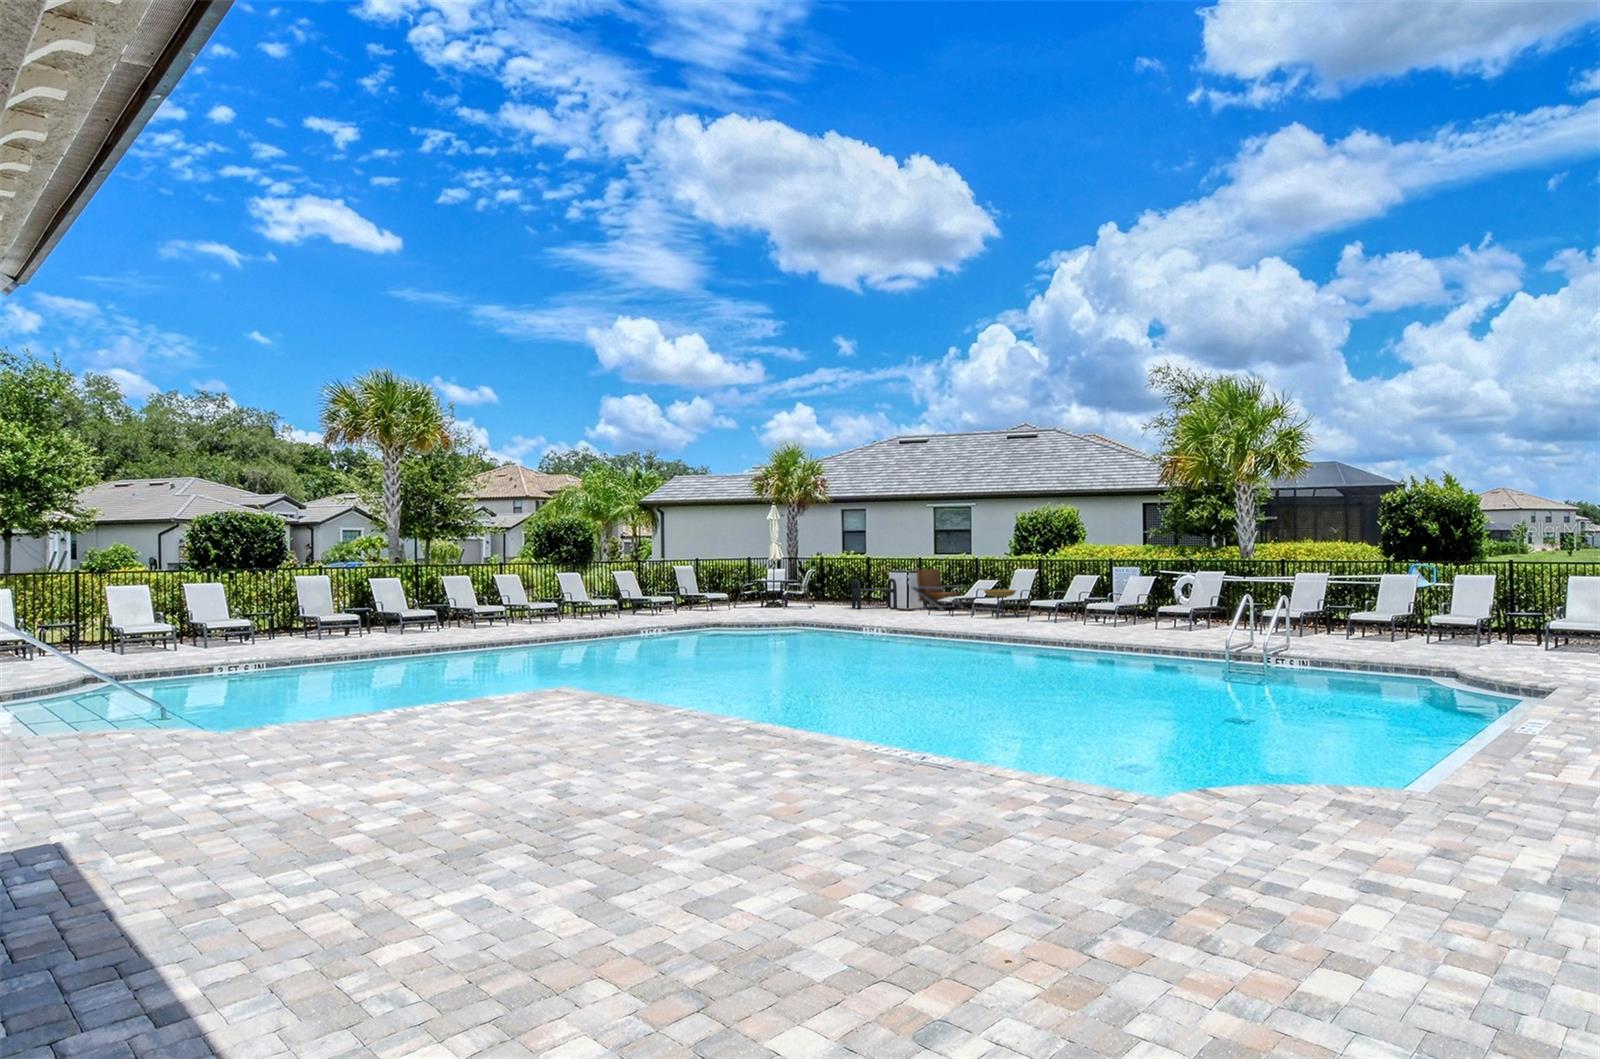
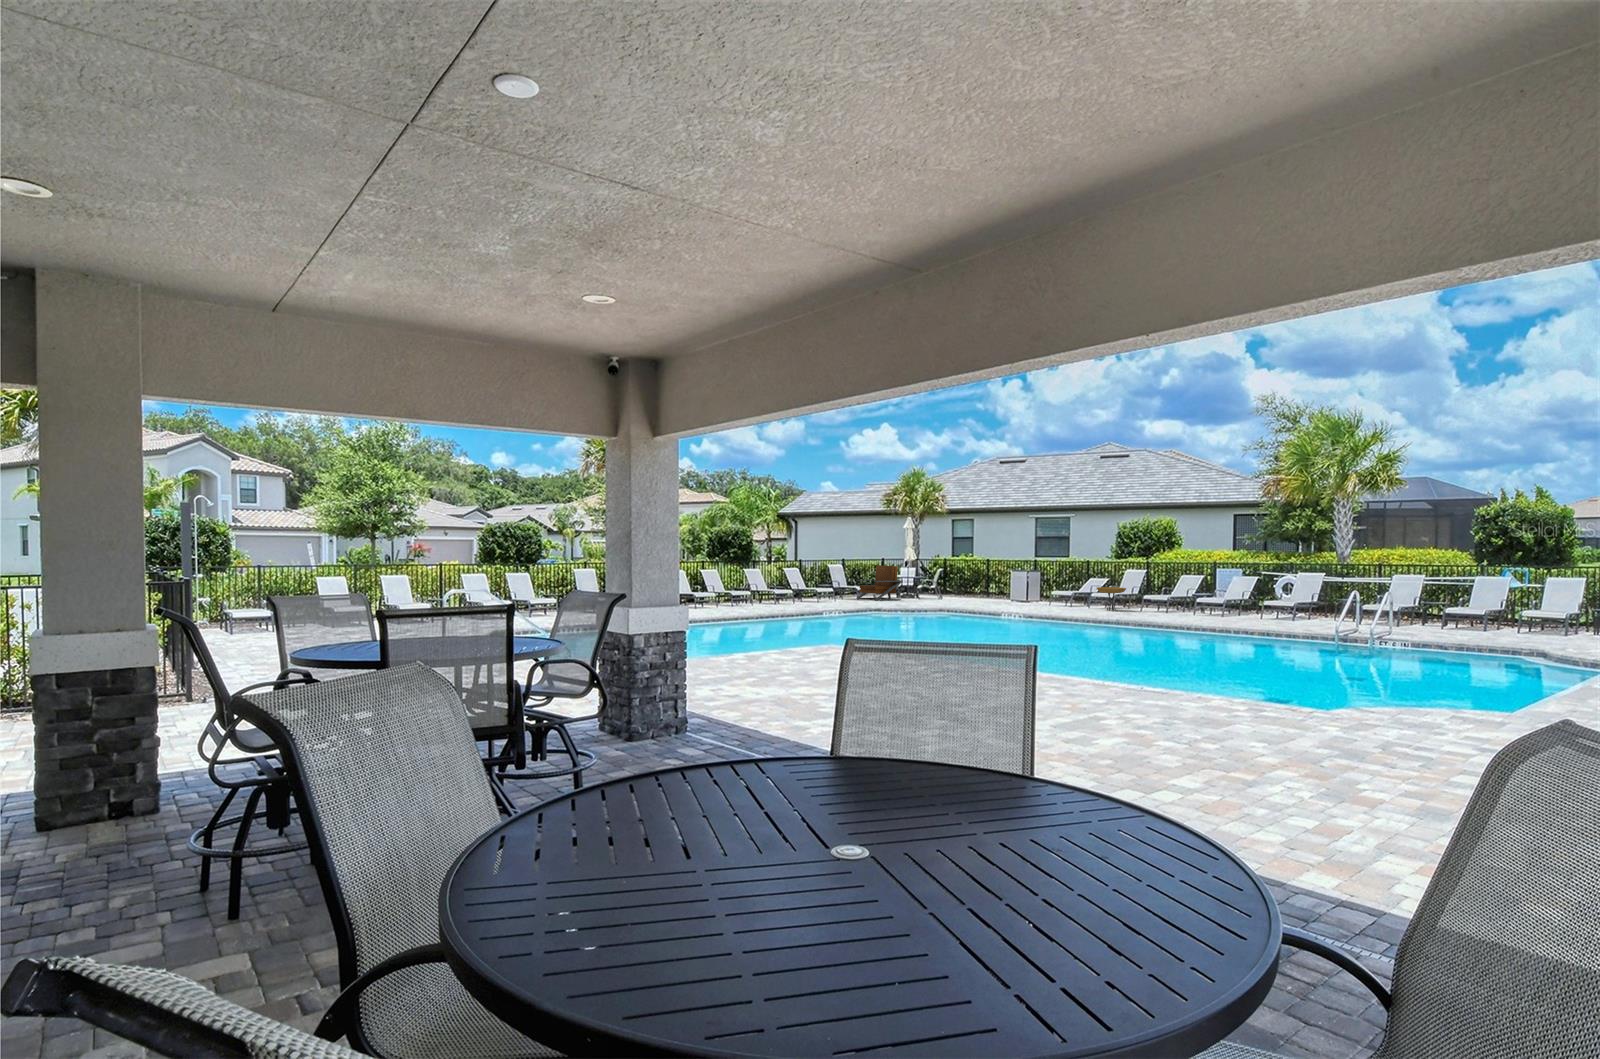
lounge chair: present [912,569,964,611] -> present [856,565,902,601]
bench: present [852,578,897,610] -> none [972,577,1013,604]

